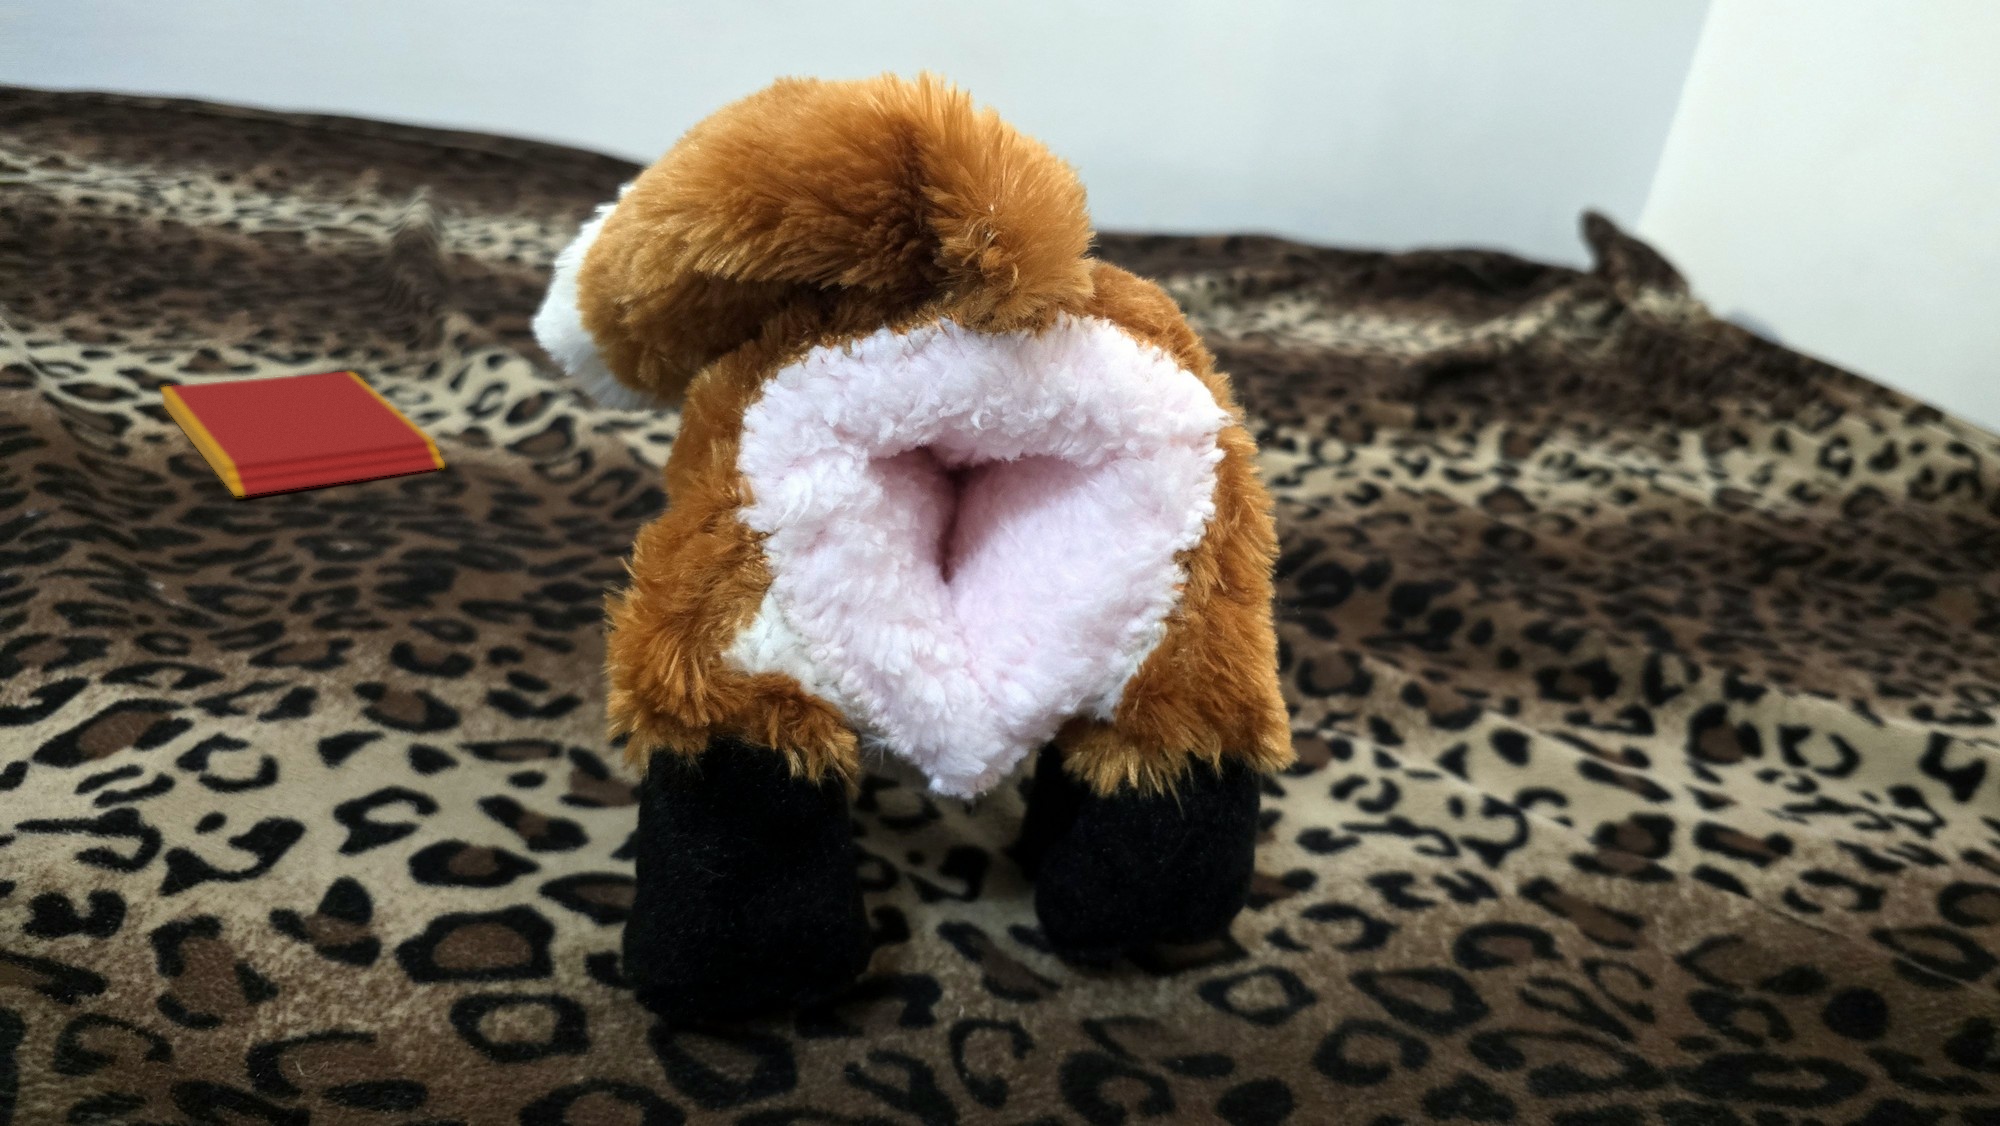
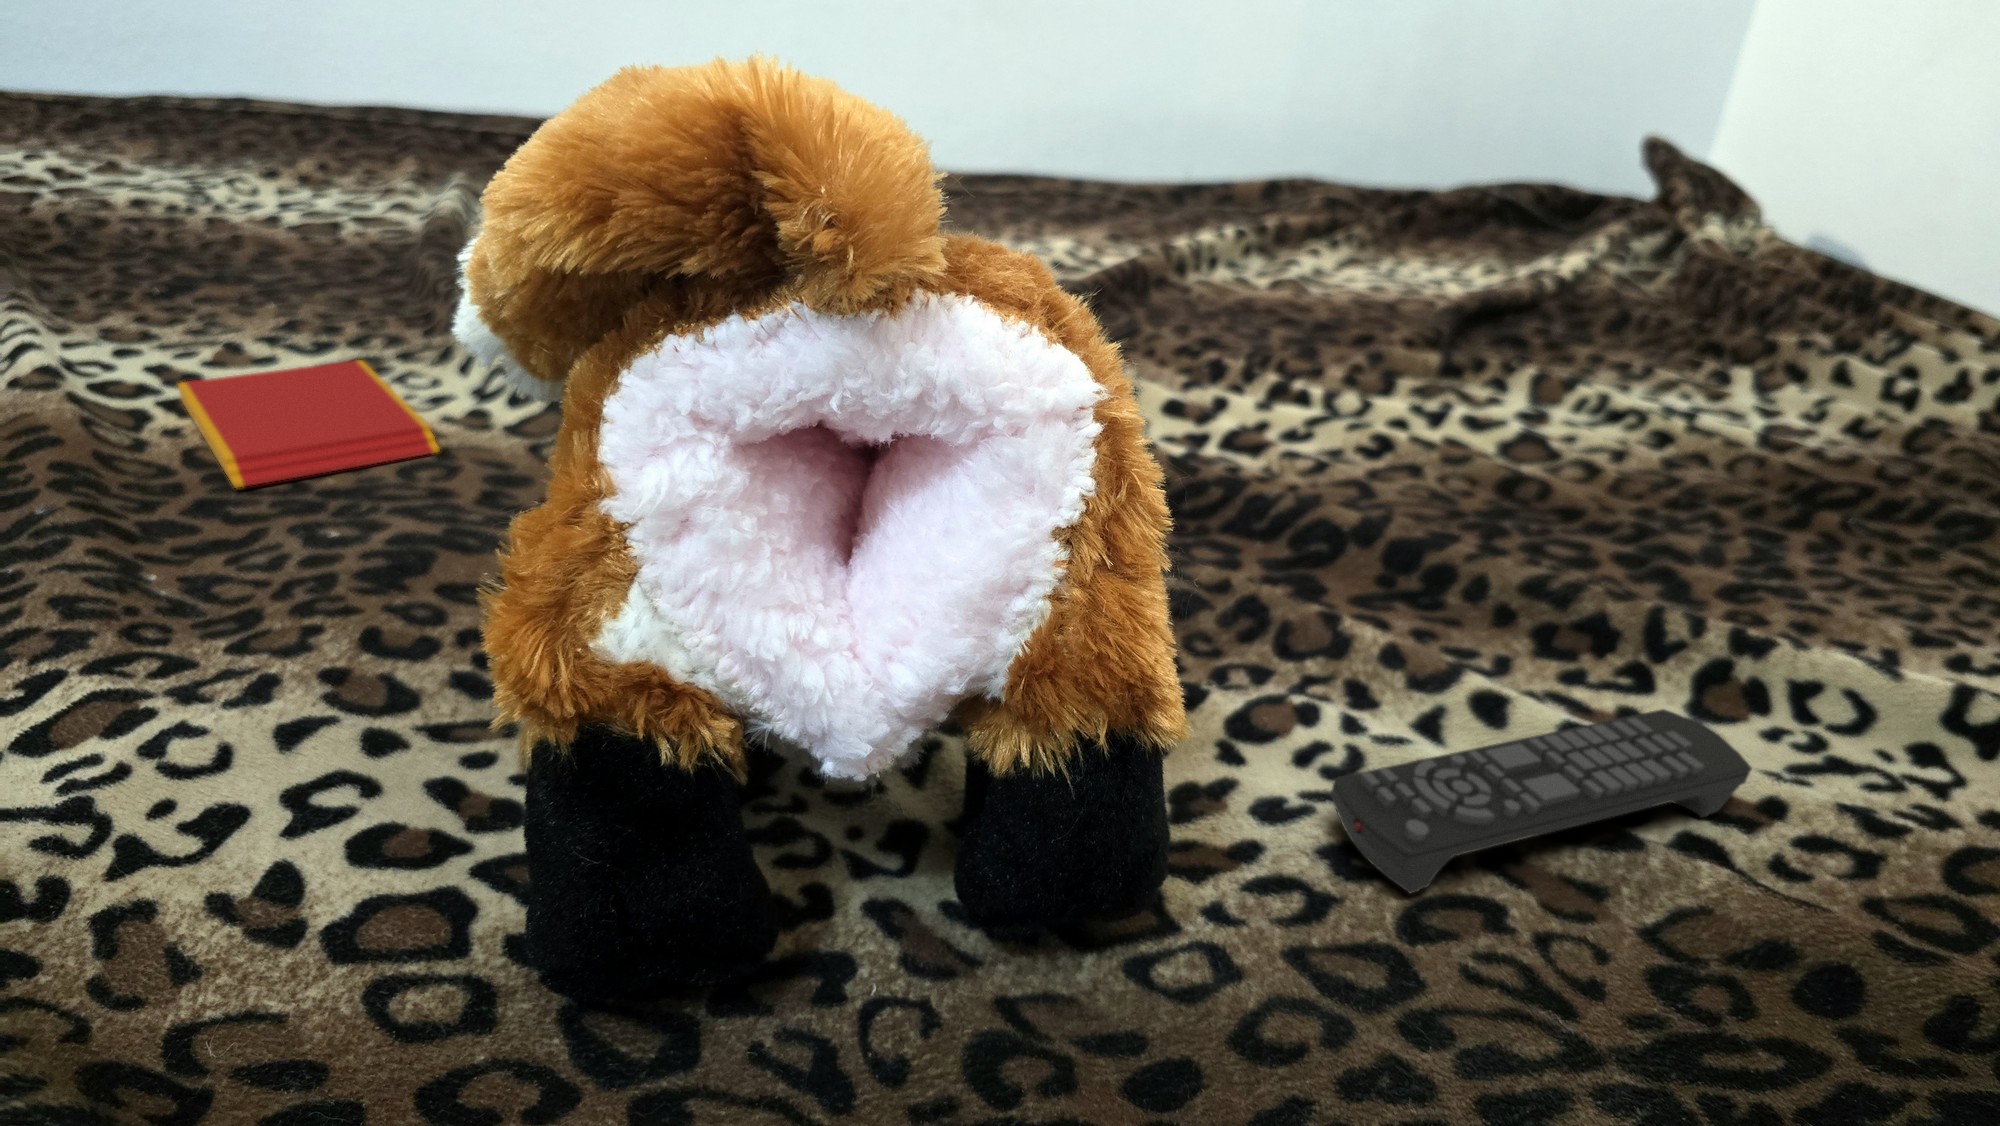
remote control: none [1382,747,1761,919] -> present [1331,709,1752,893]

